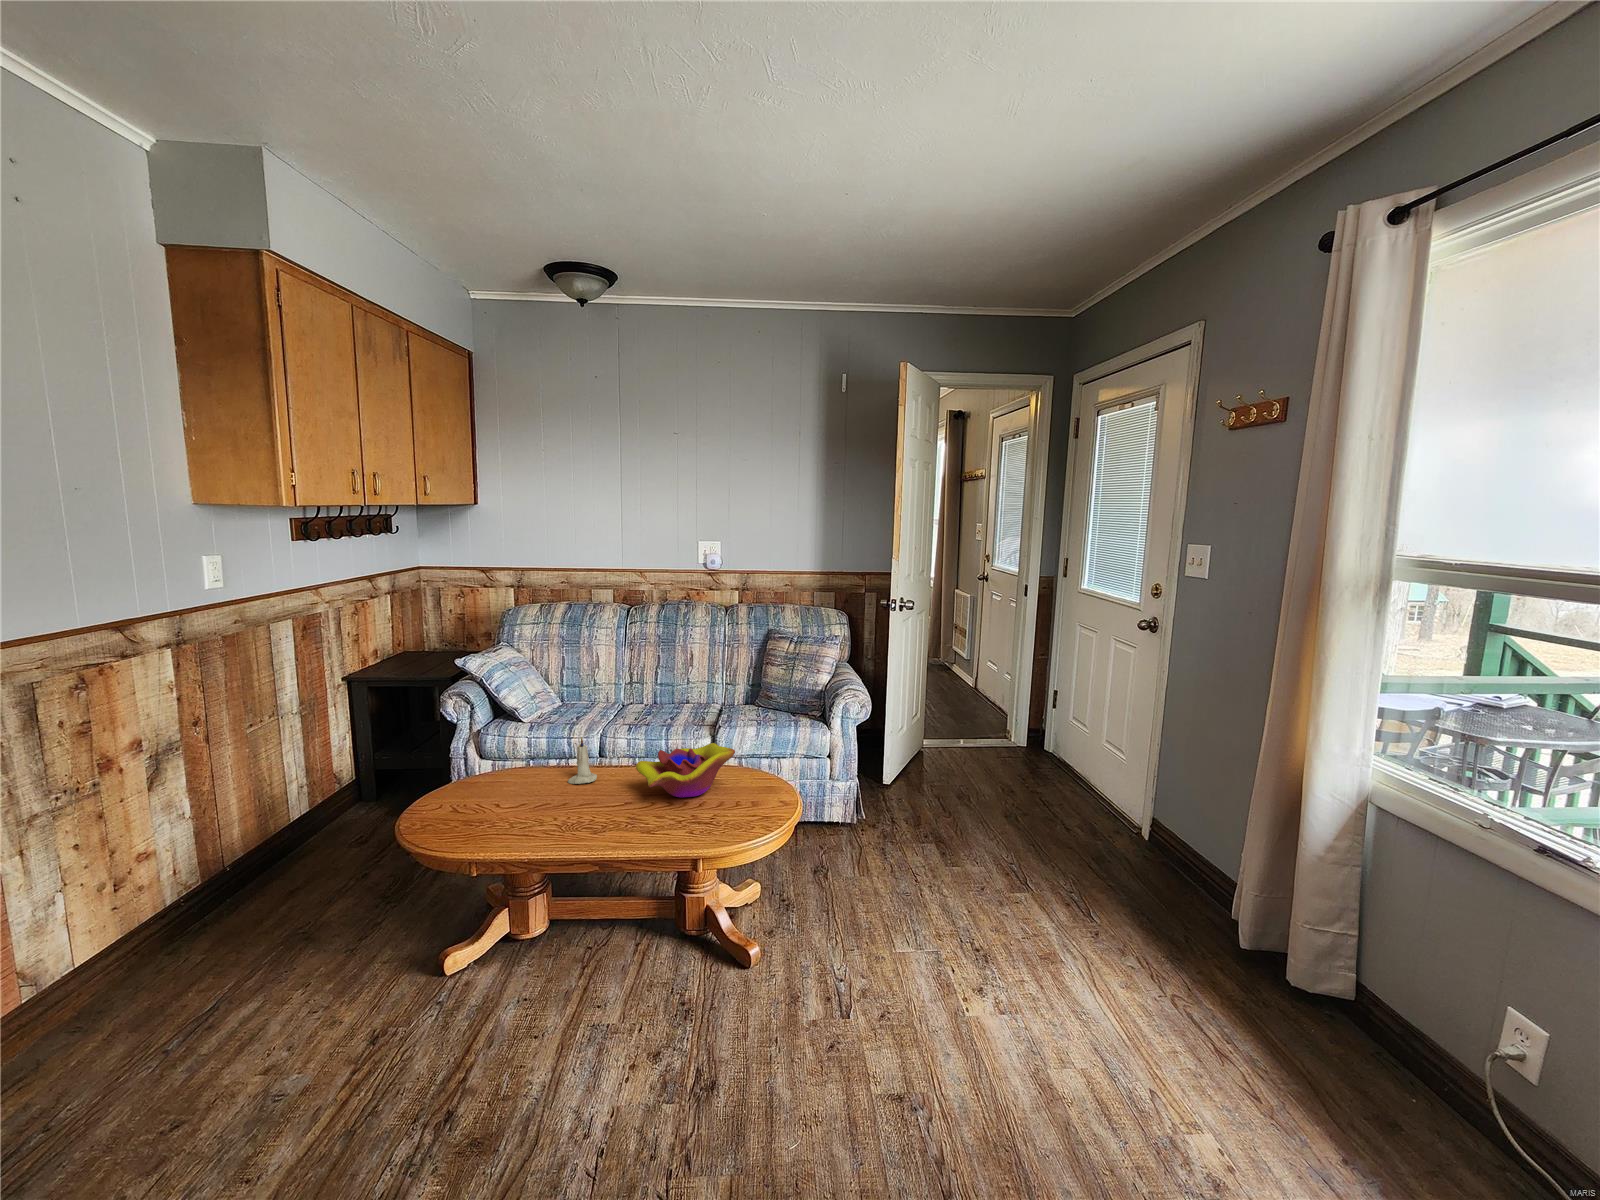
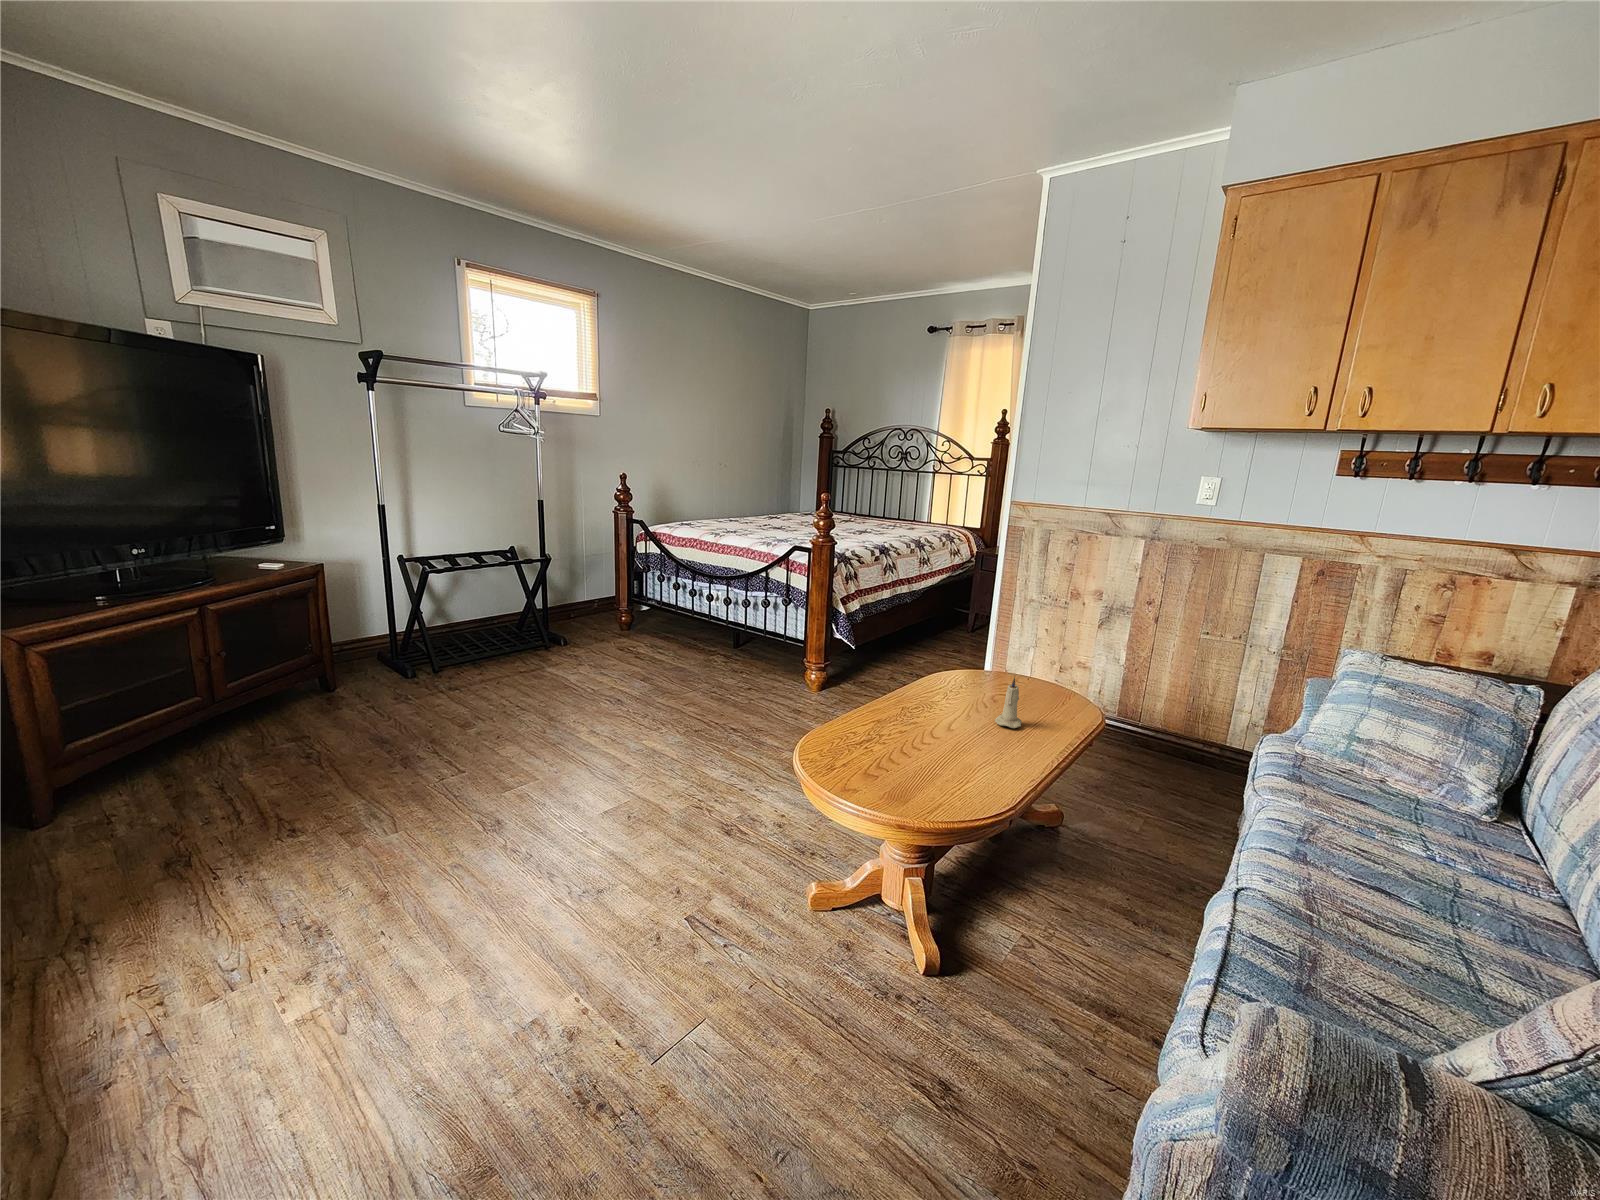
decorative bowl: present [636,743,735,797] -> none [866,693,971,754]

